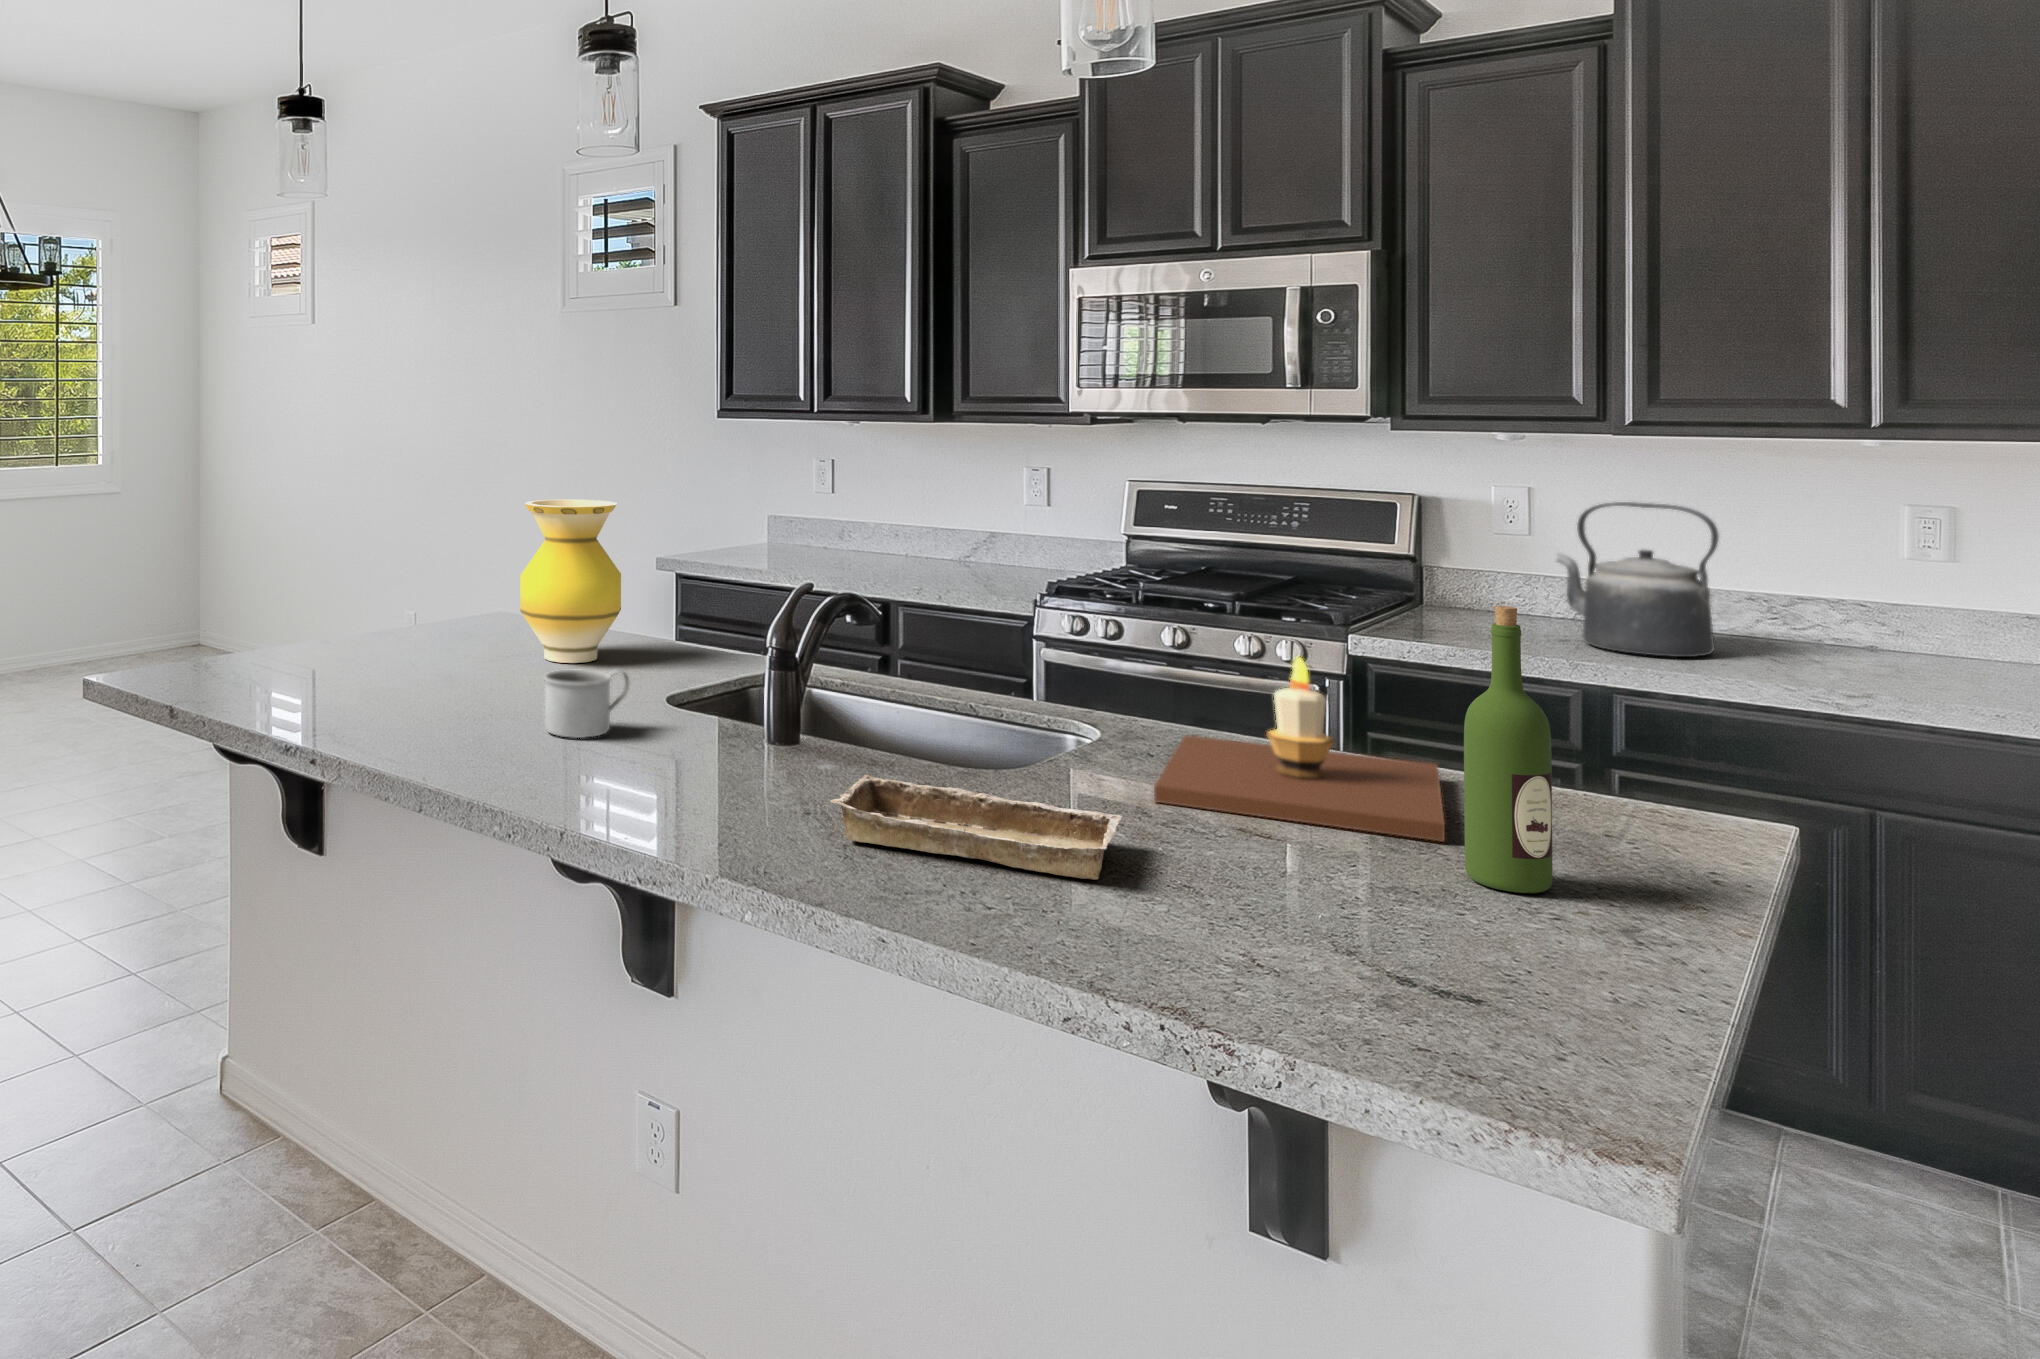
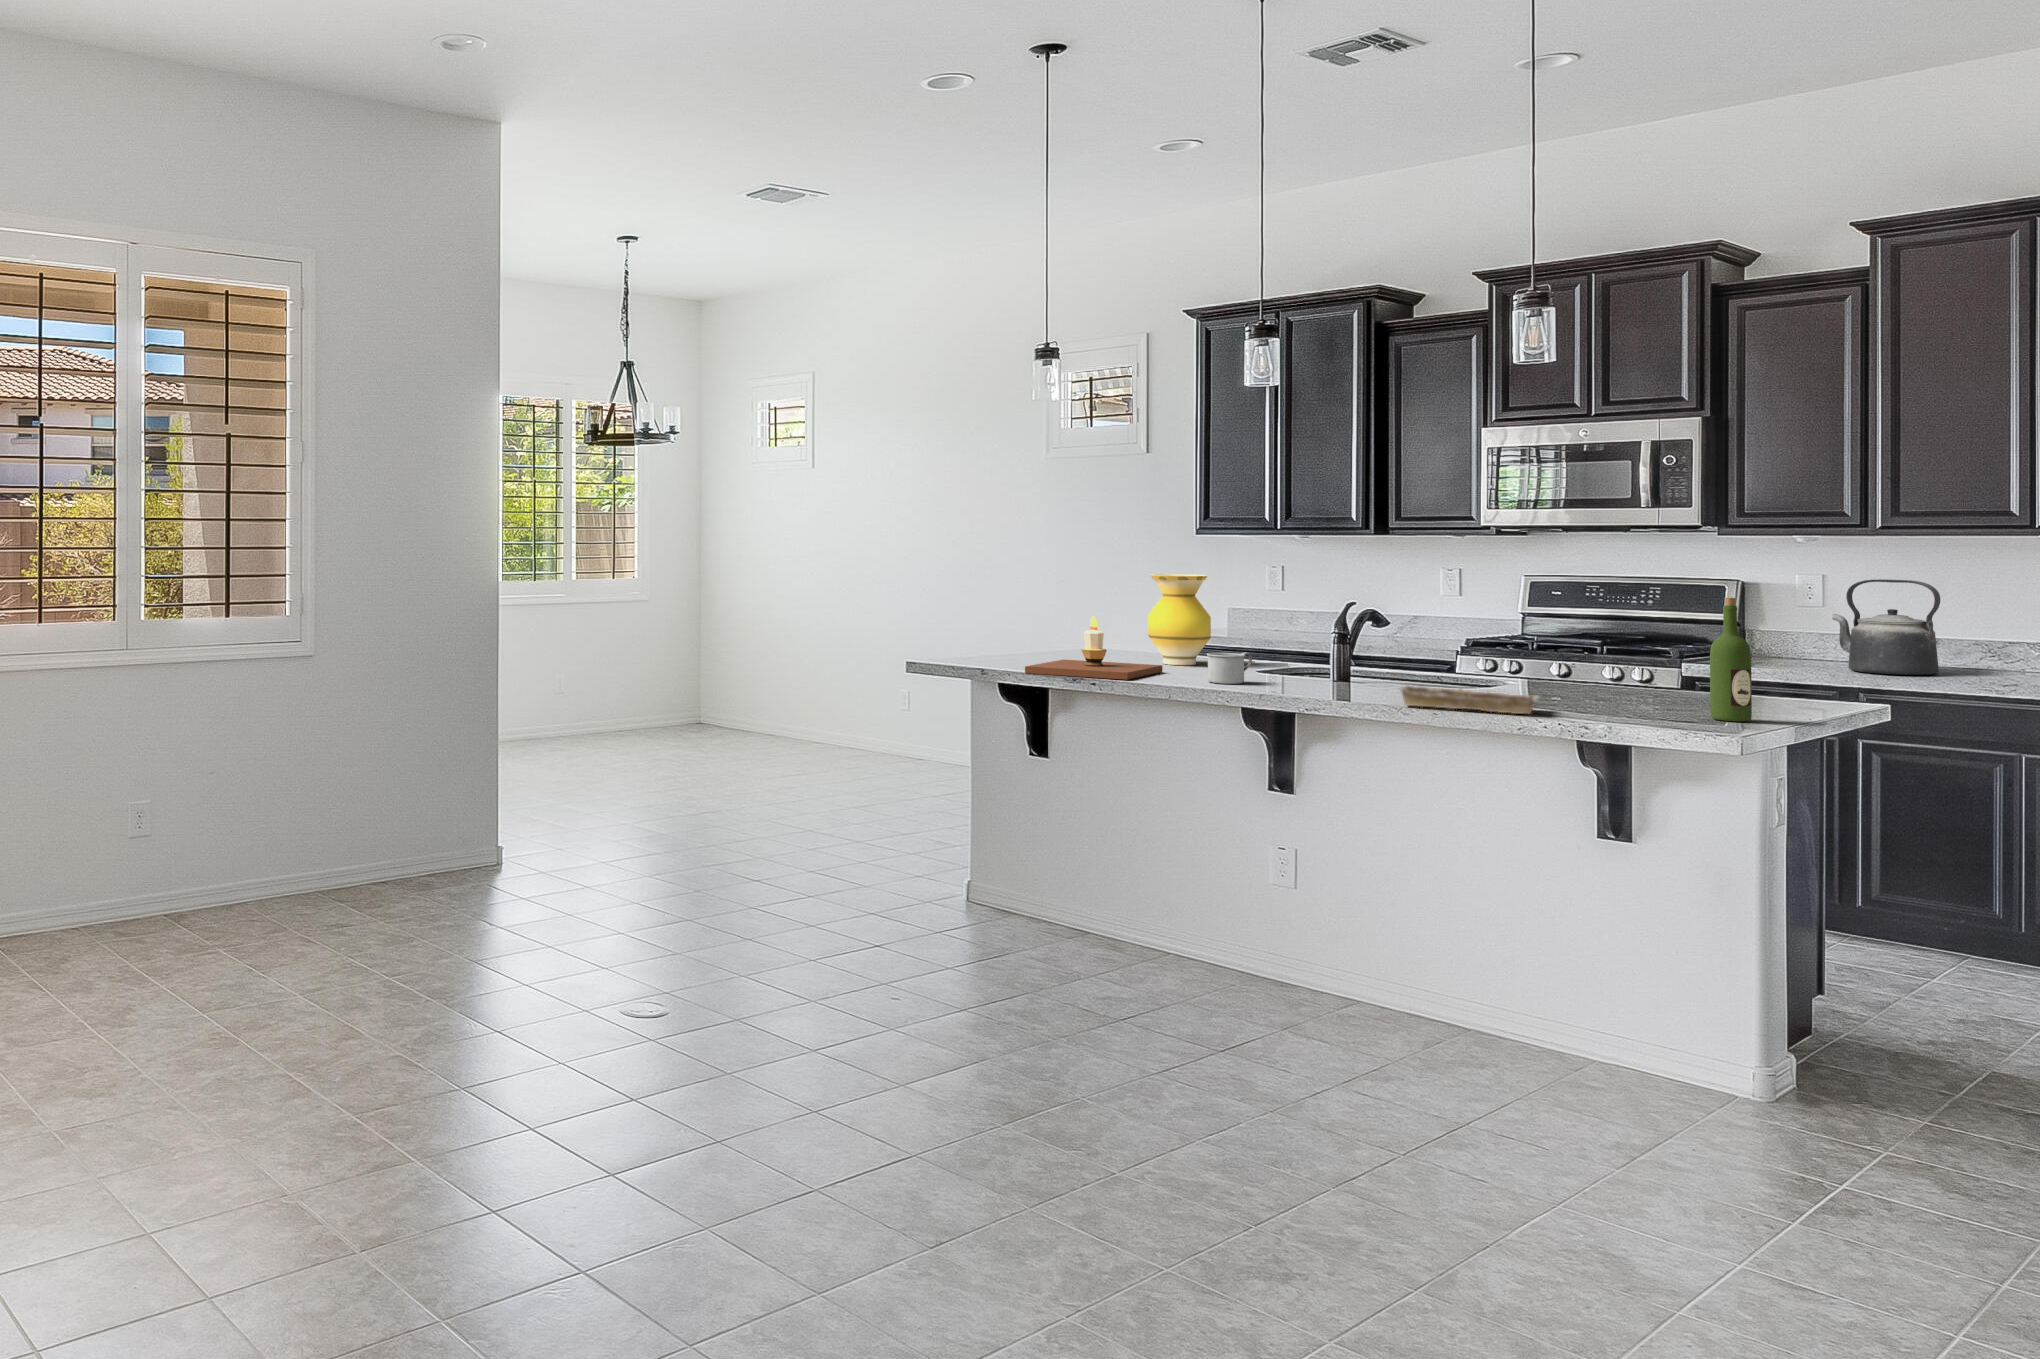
candle: present [1154,656,1445,841] -> present [1025,616,1162,680]

